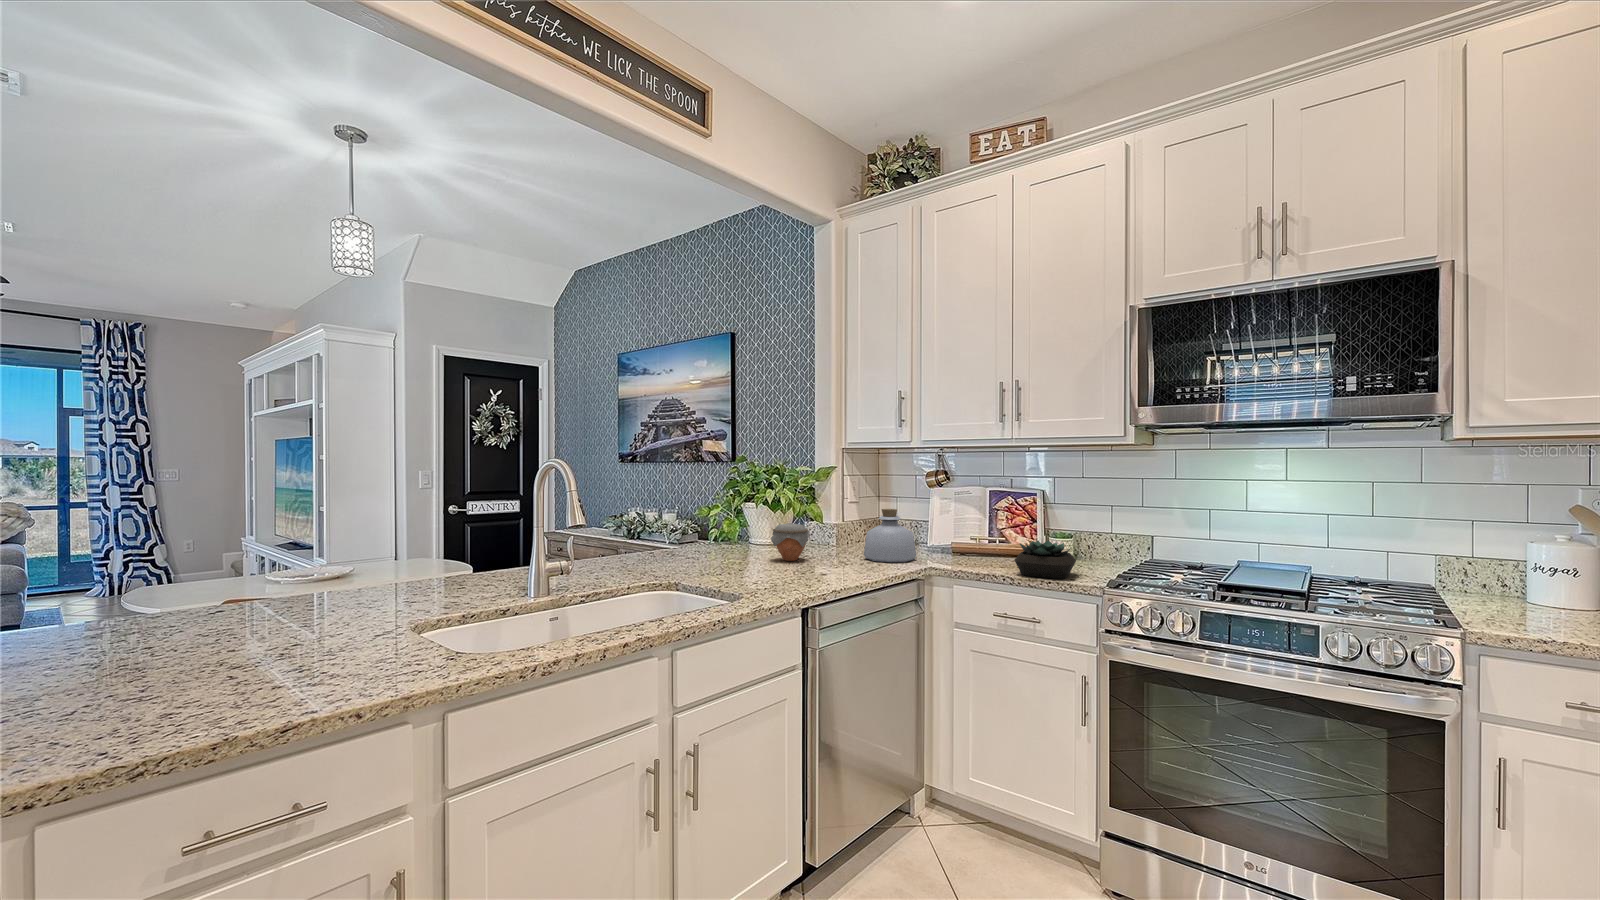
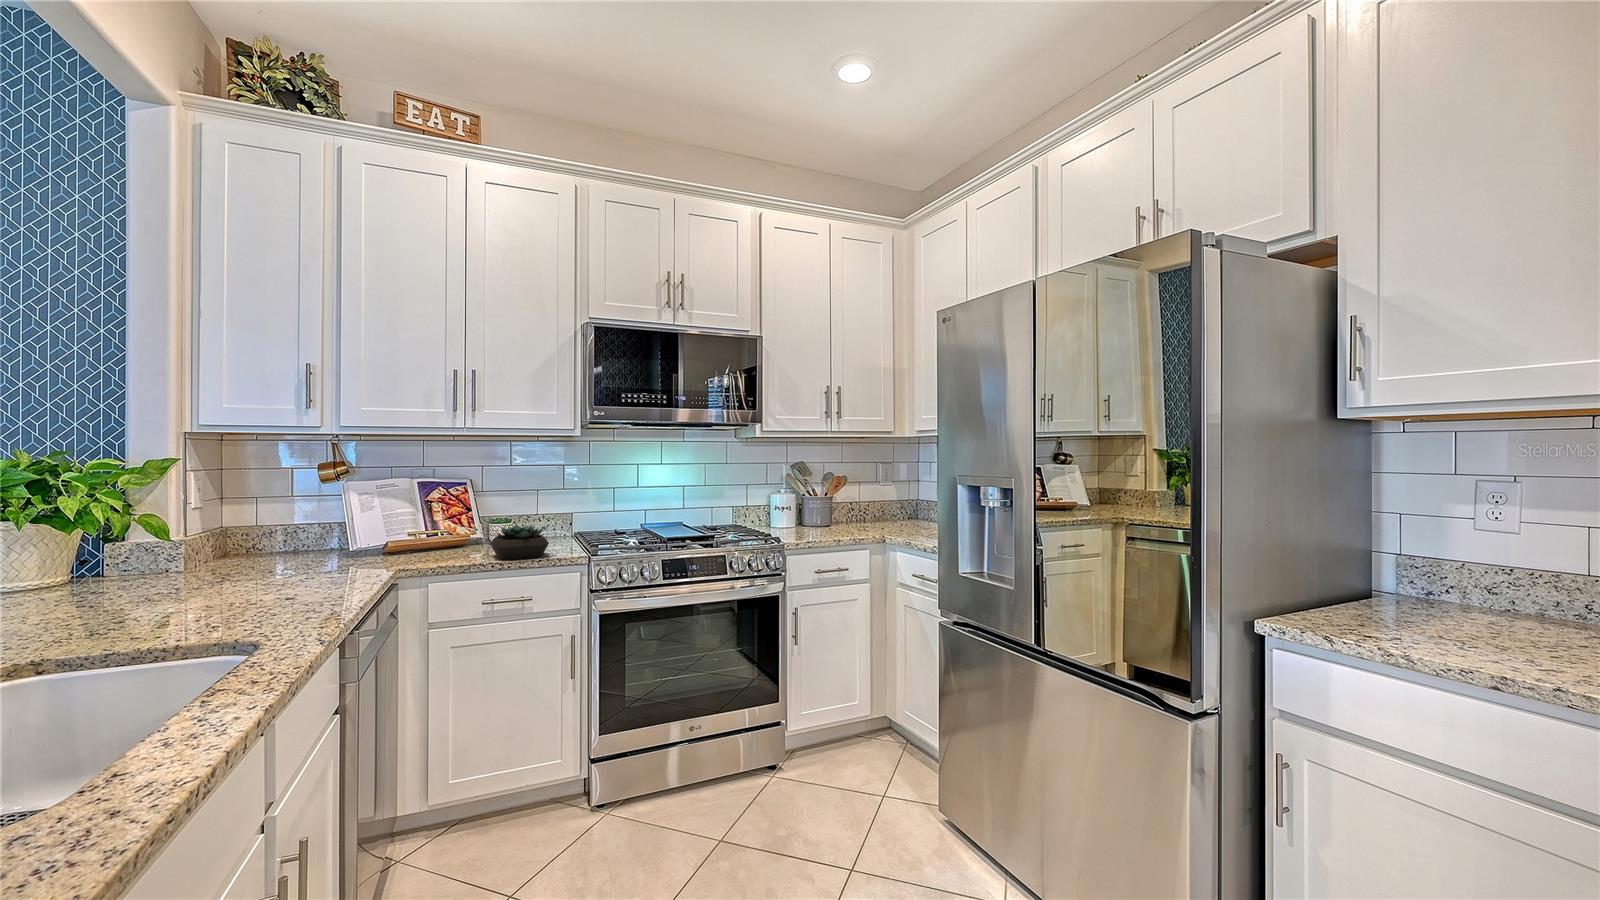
bottle: present [864,509,916,562] -> none [284,509,362,575]
jar: present [771,523,810,561] -> none [138,542,213,597]

